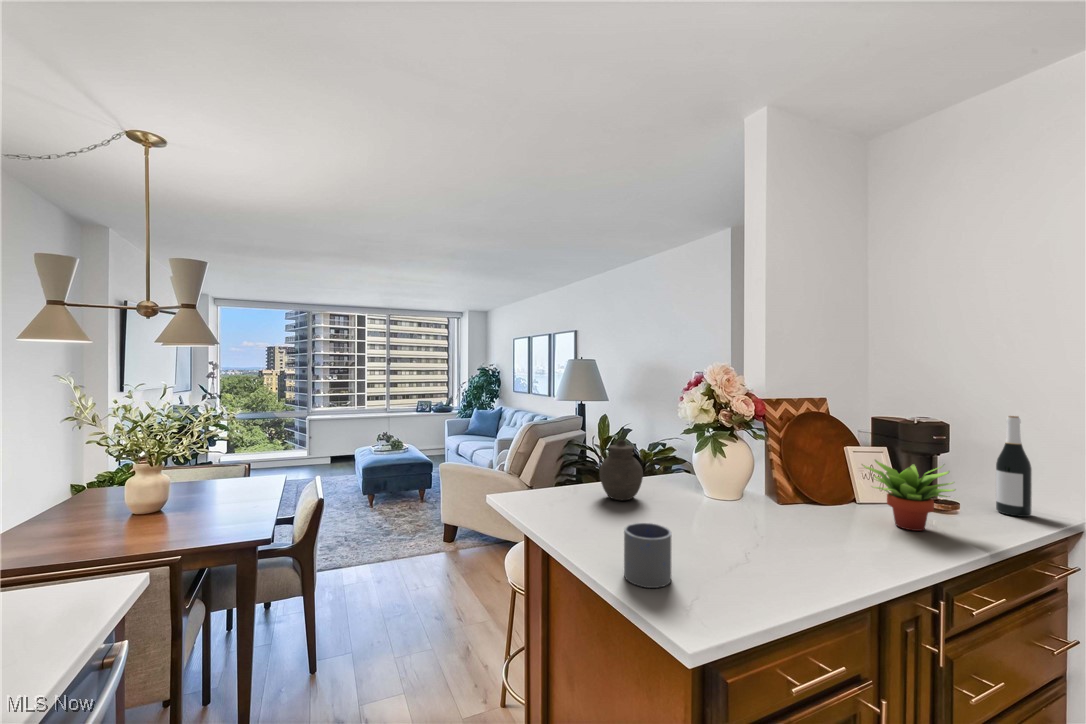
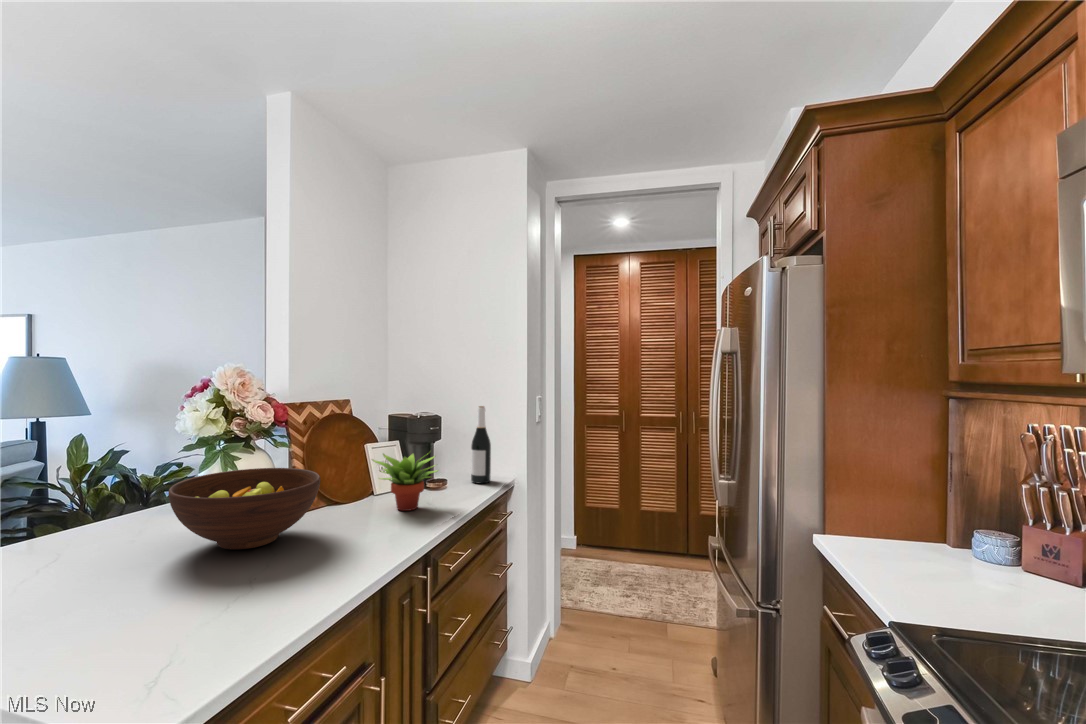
jar: present [600,440,643,500] -> none [49,469,124,550]
fruit bowl: none [677,456,810,531] -> present [168,468,320,549]
cup: present [624,523,671,588] -> none [70,566,143,648]

